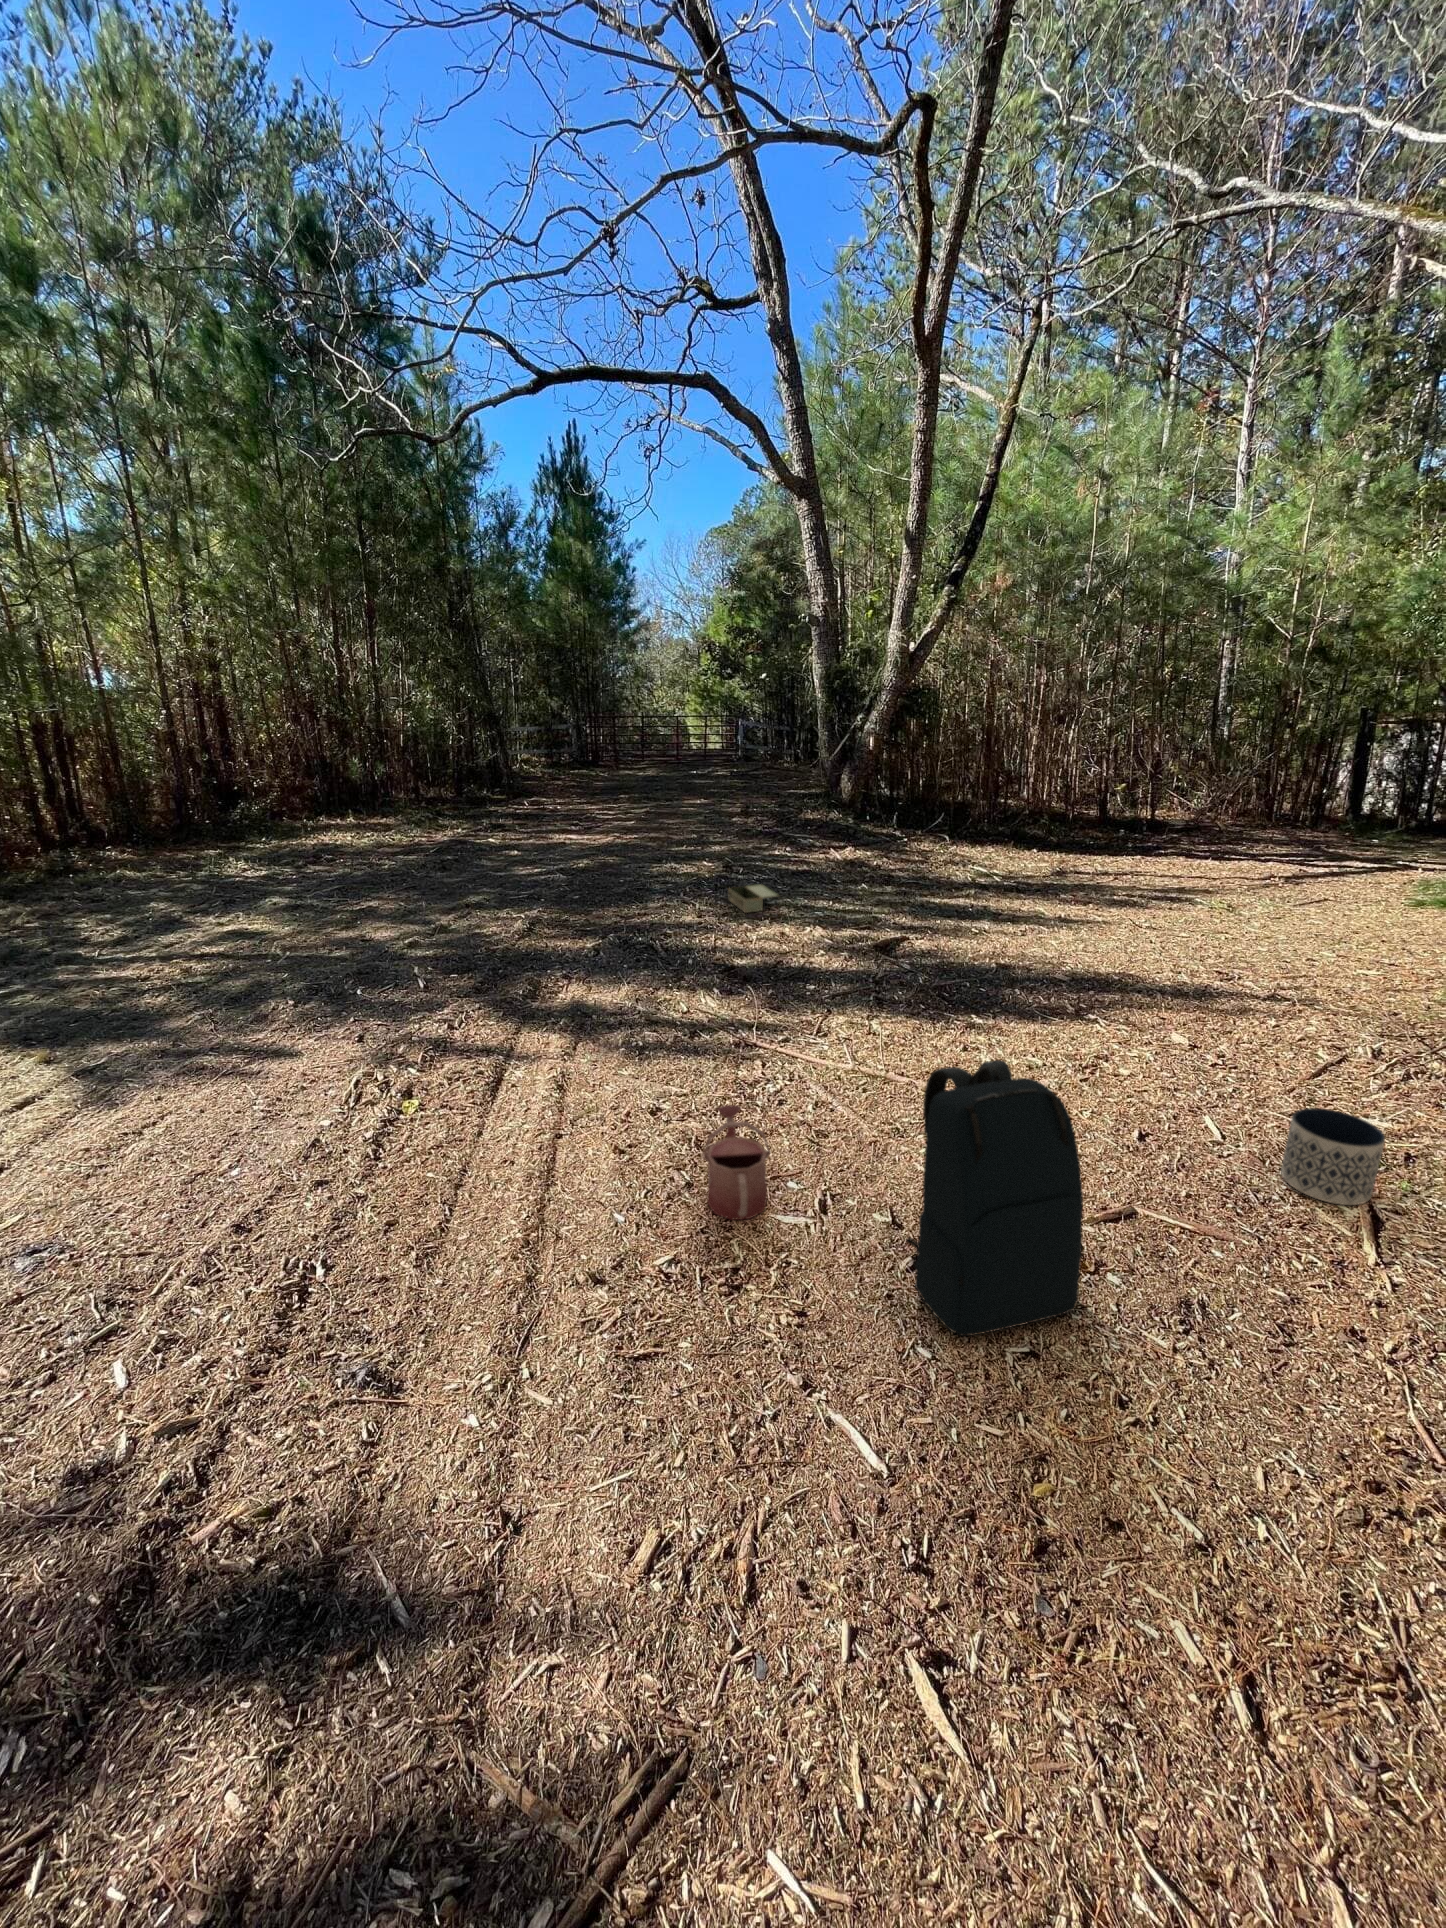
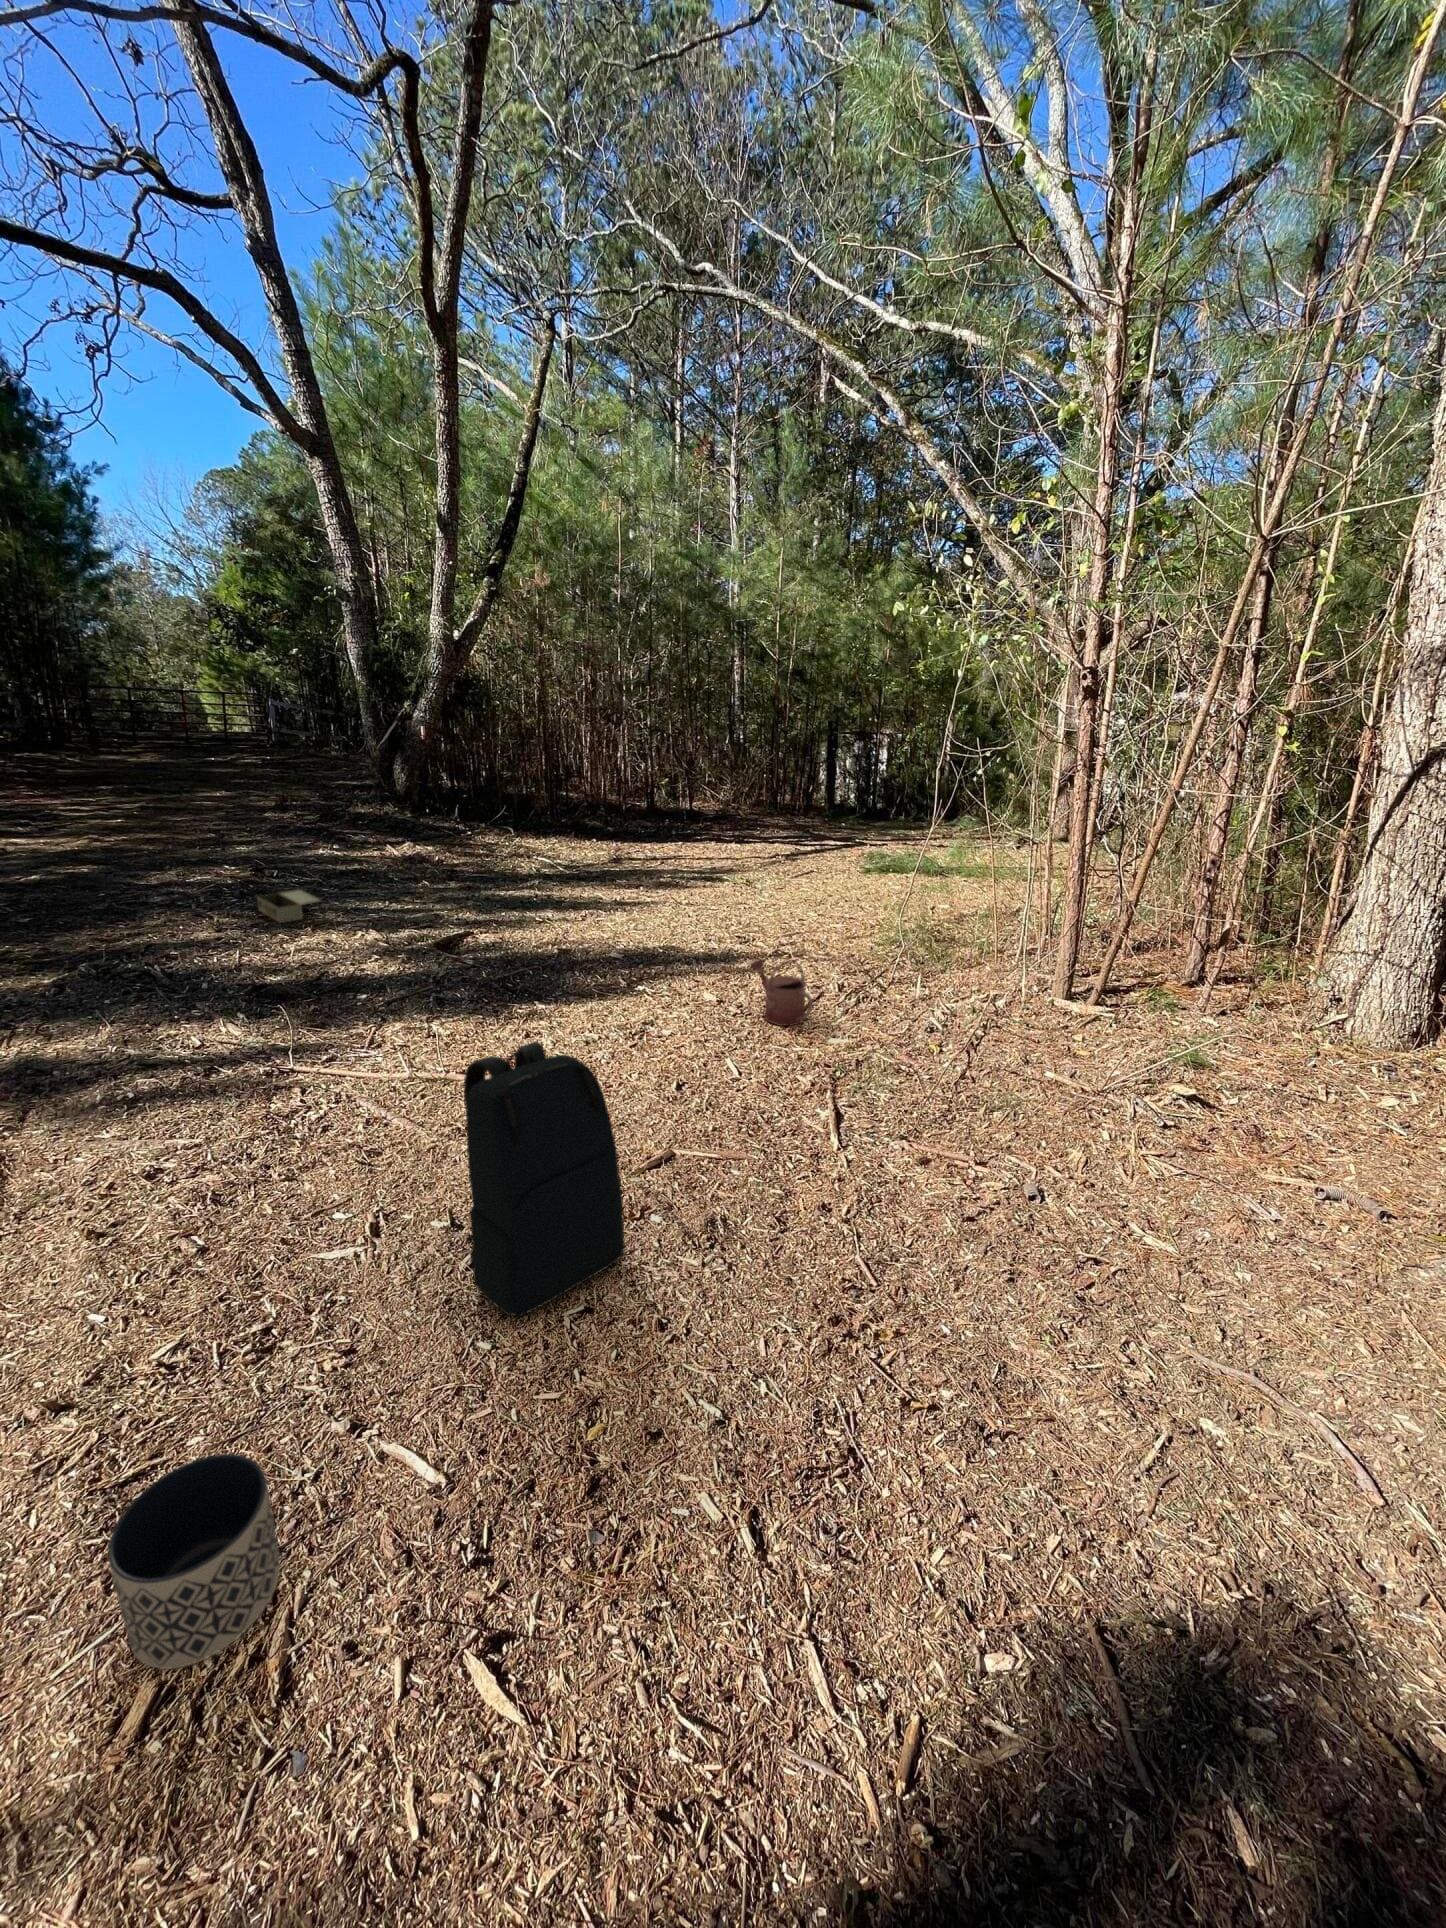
watering can: present [703,1105,771,1220] -> present [750,959,813,1026]
planter: present [1281,1108,1385,1205] -> present [108,1454,281,1669]

